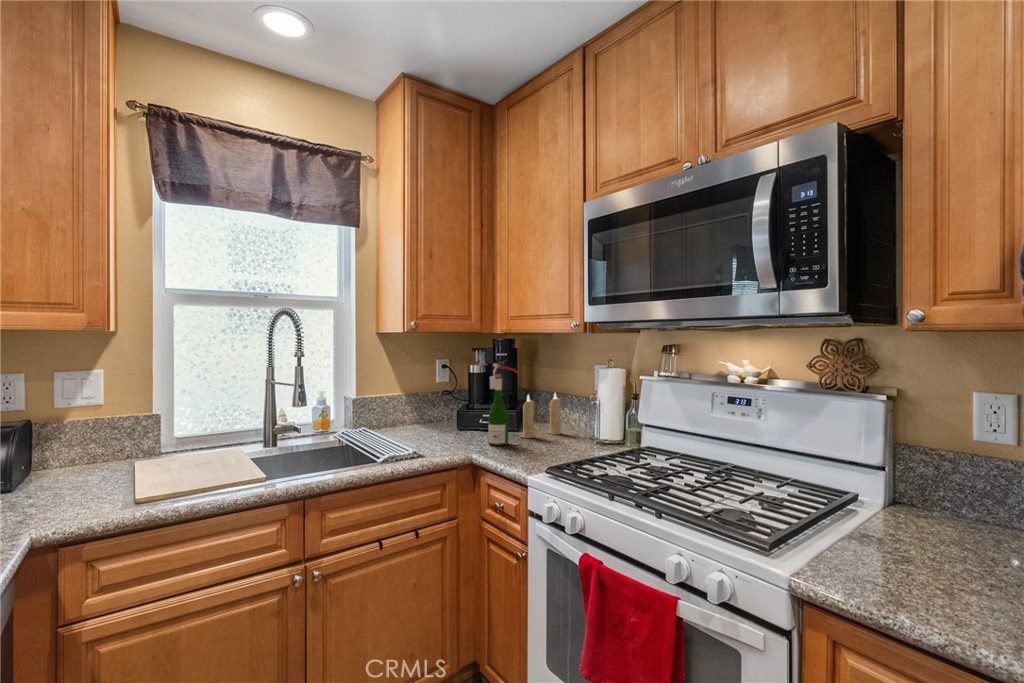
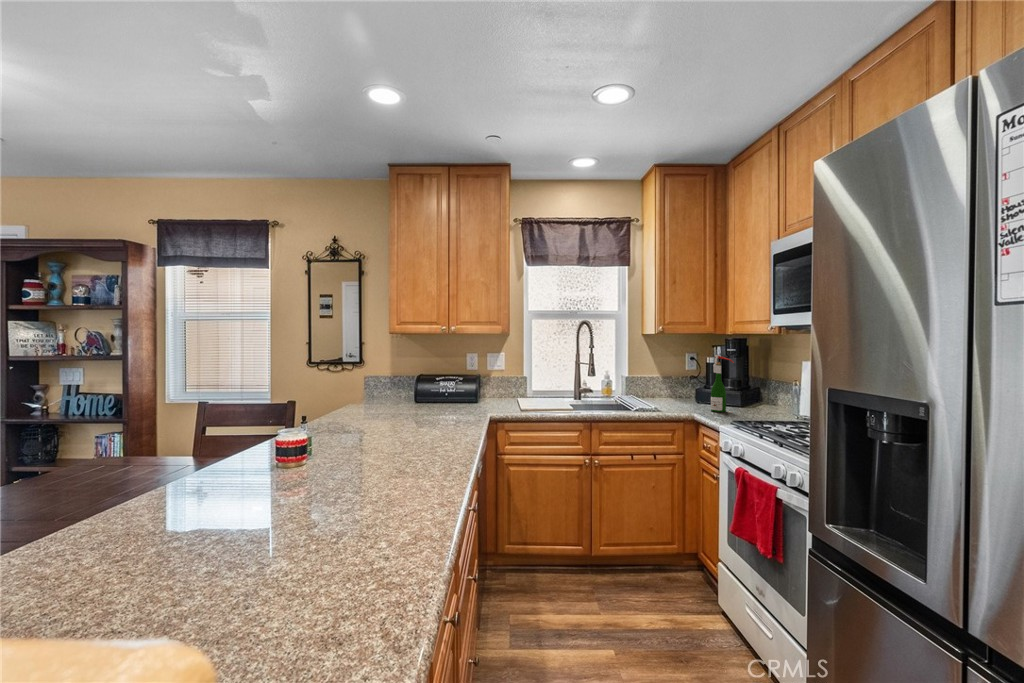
candle: present [521,393,561,438] -> none [741,378,779,411]

